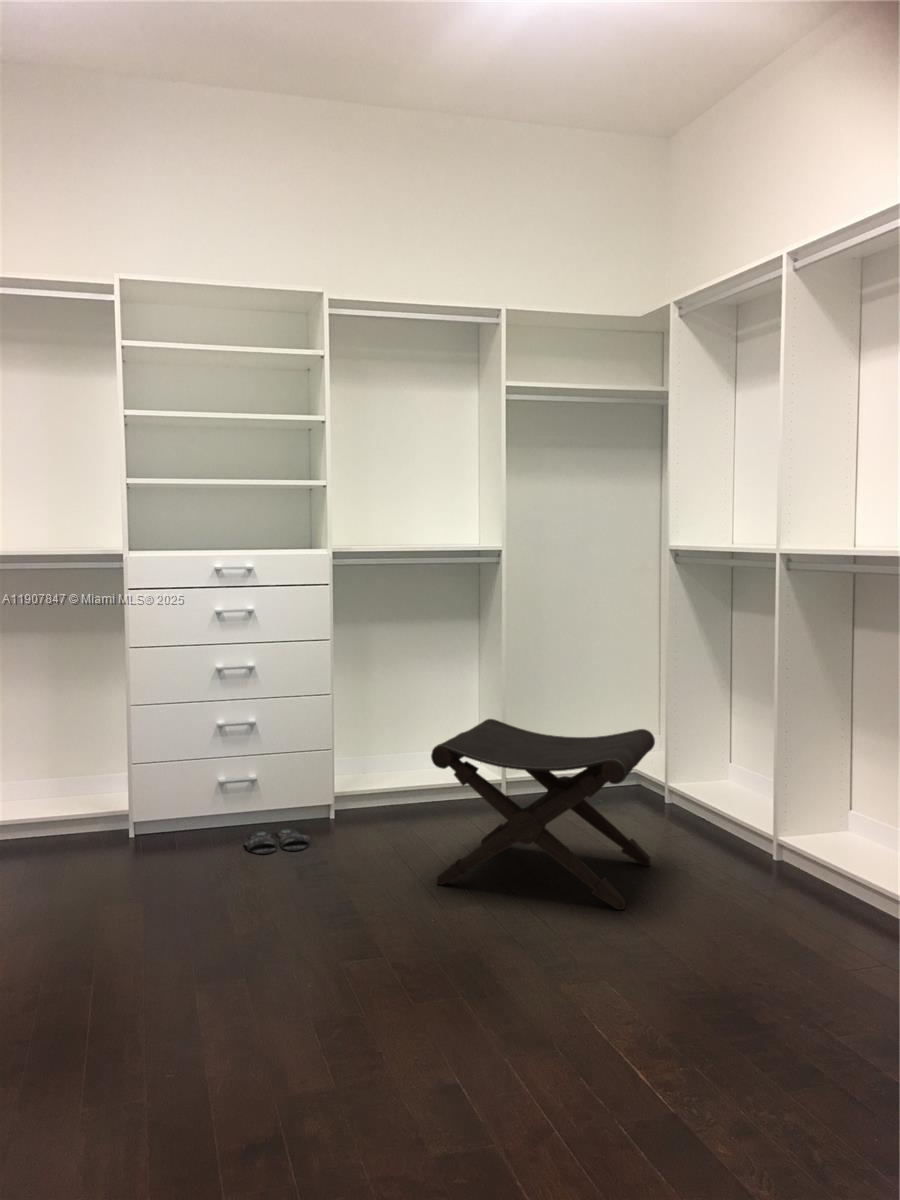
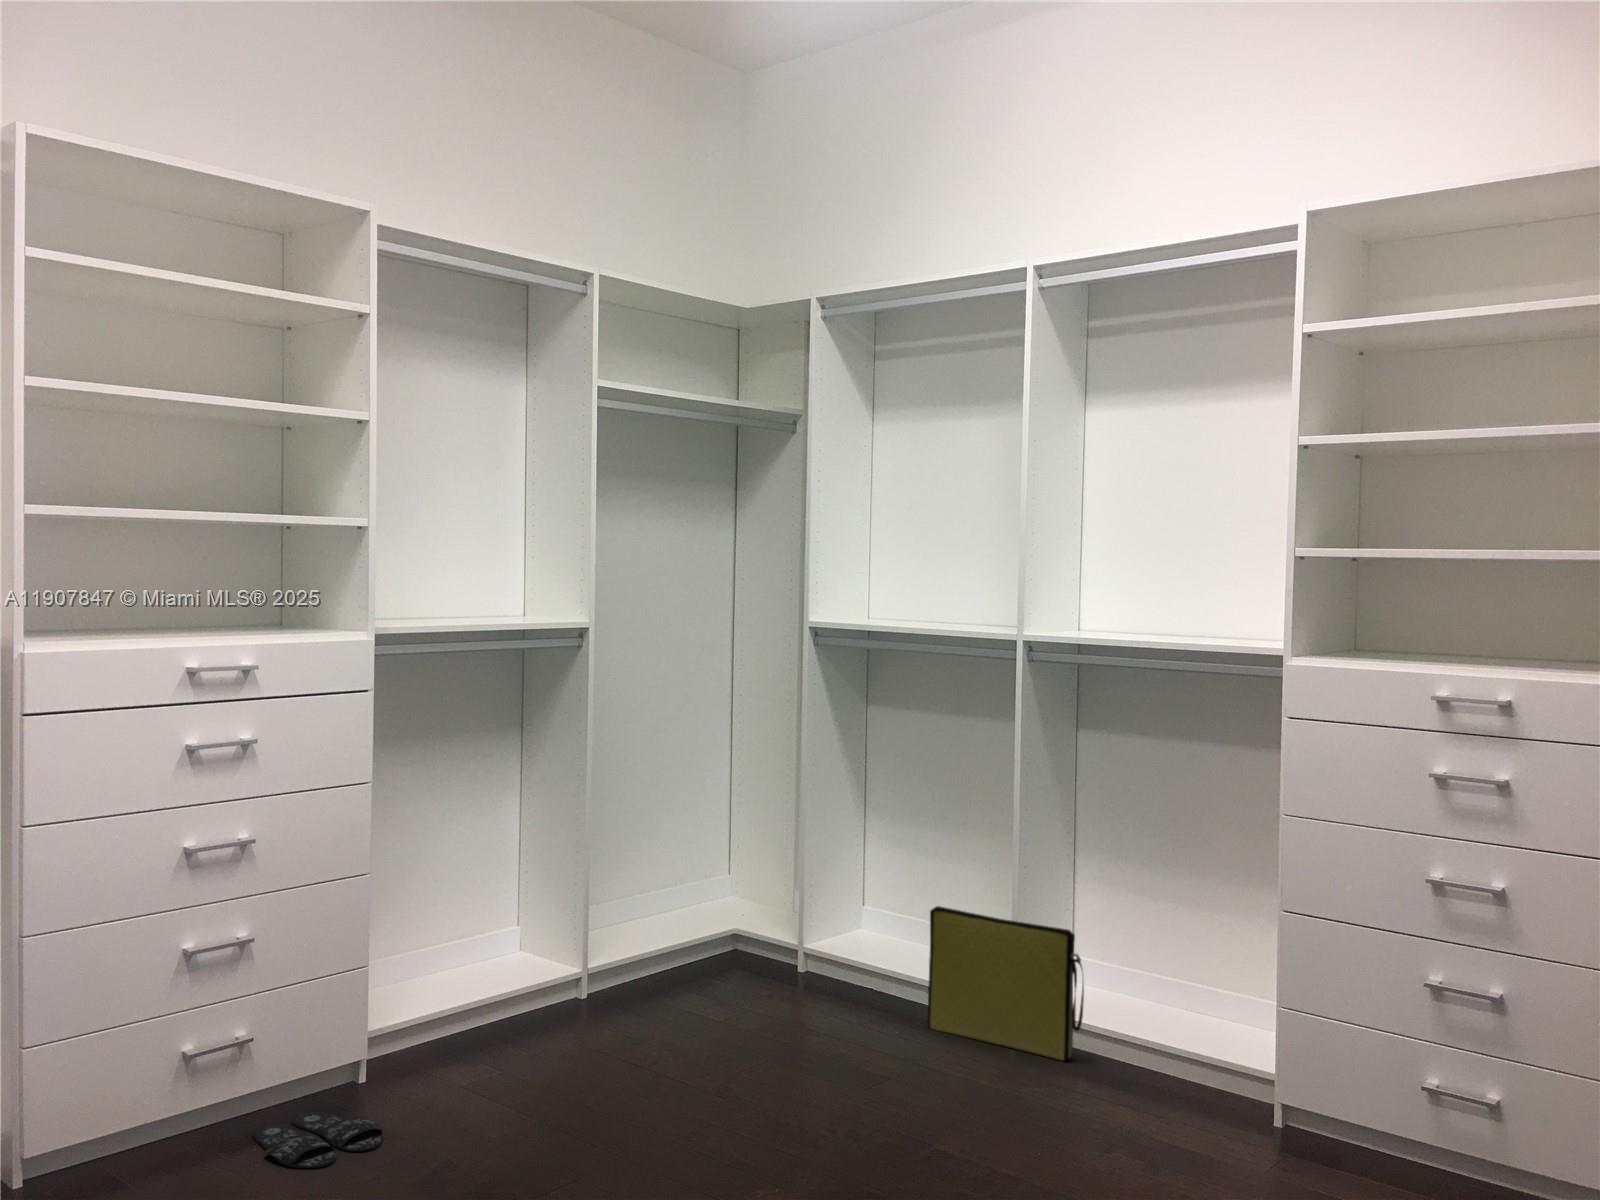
footstool: present [431,719,655,909] -> none [643,882,948,1156]
bag: none [712,756,808,884] -> present [927,906,1084,1061]

